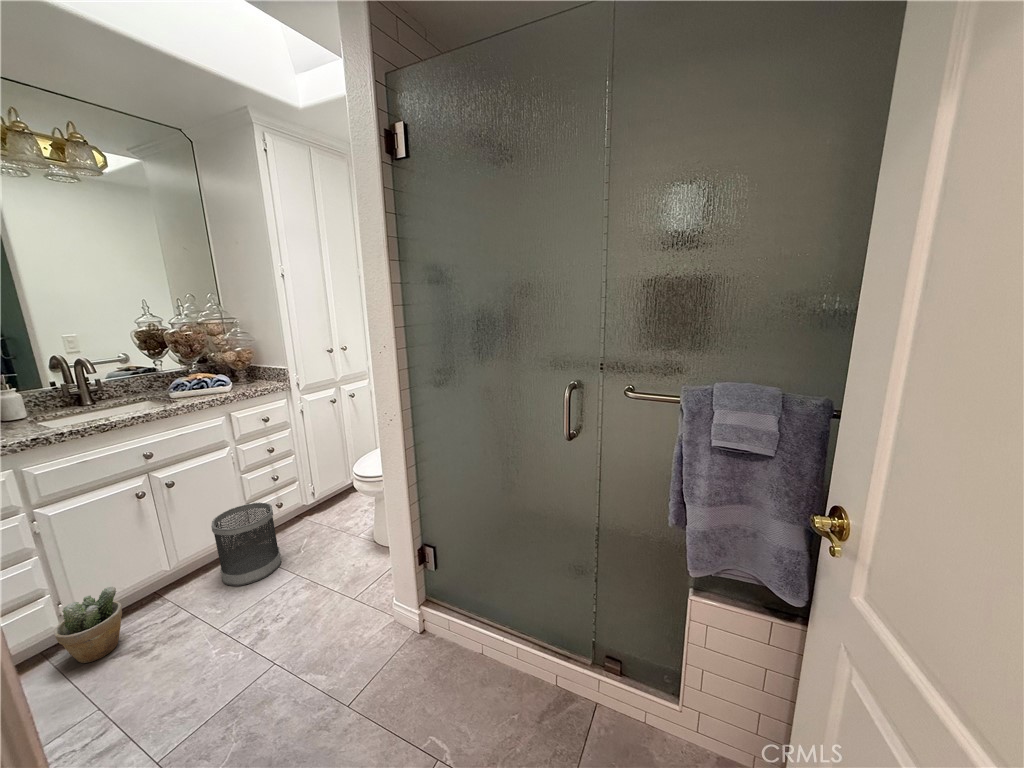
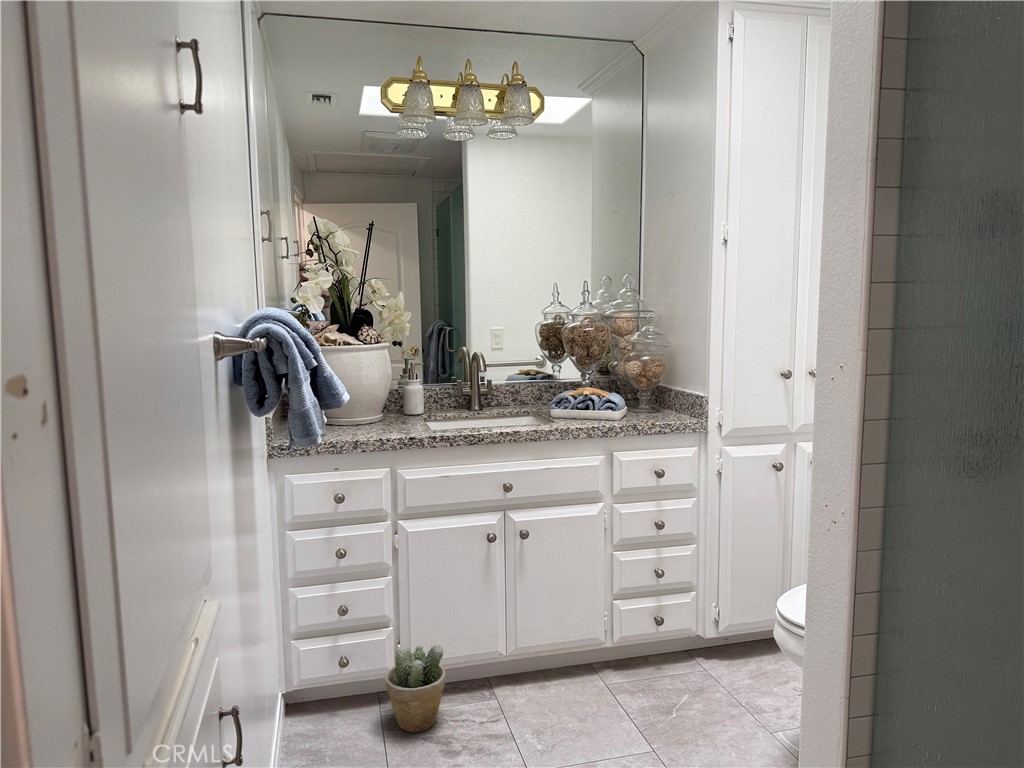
wastebasket: present [211,503,281,586] -> none [557,598,640,730]

